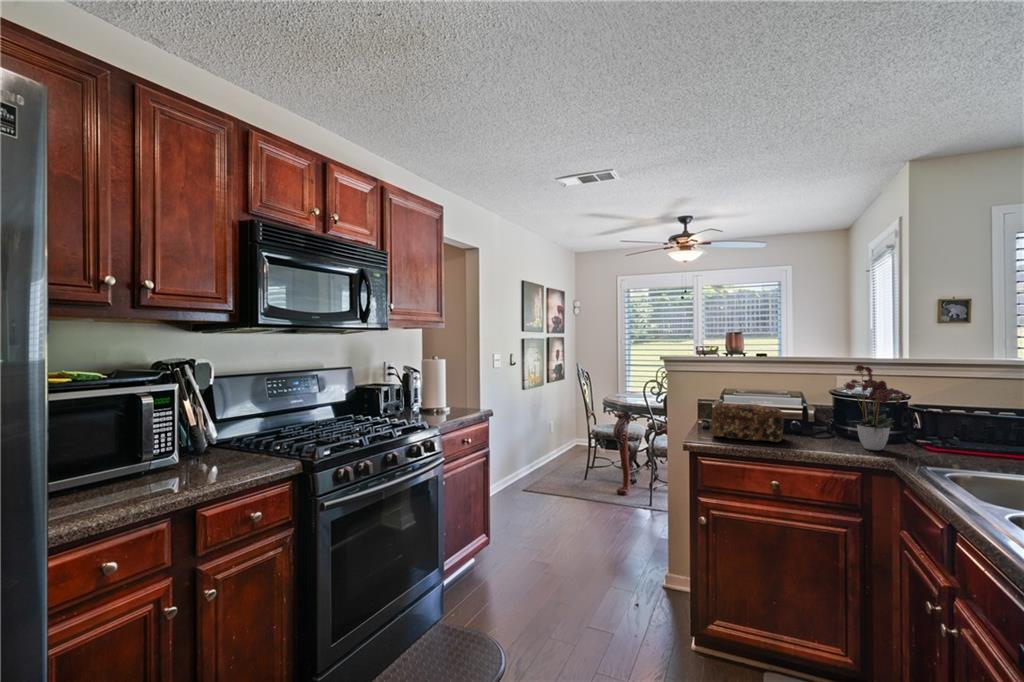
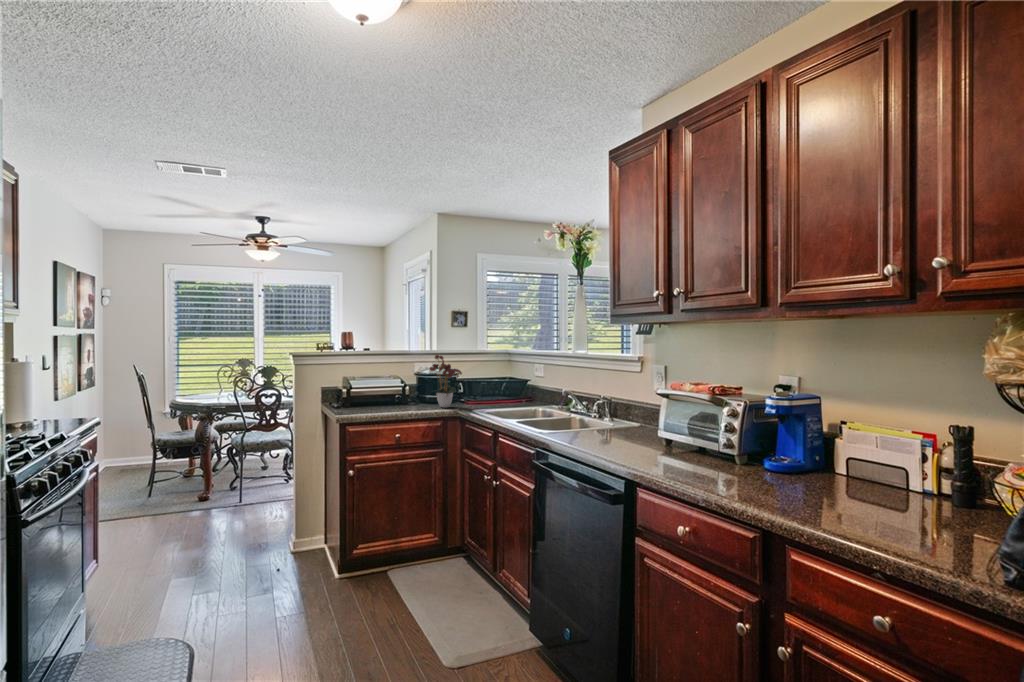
bread loaf: present [711,403,784,442] -> none [348,385,397,412]

